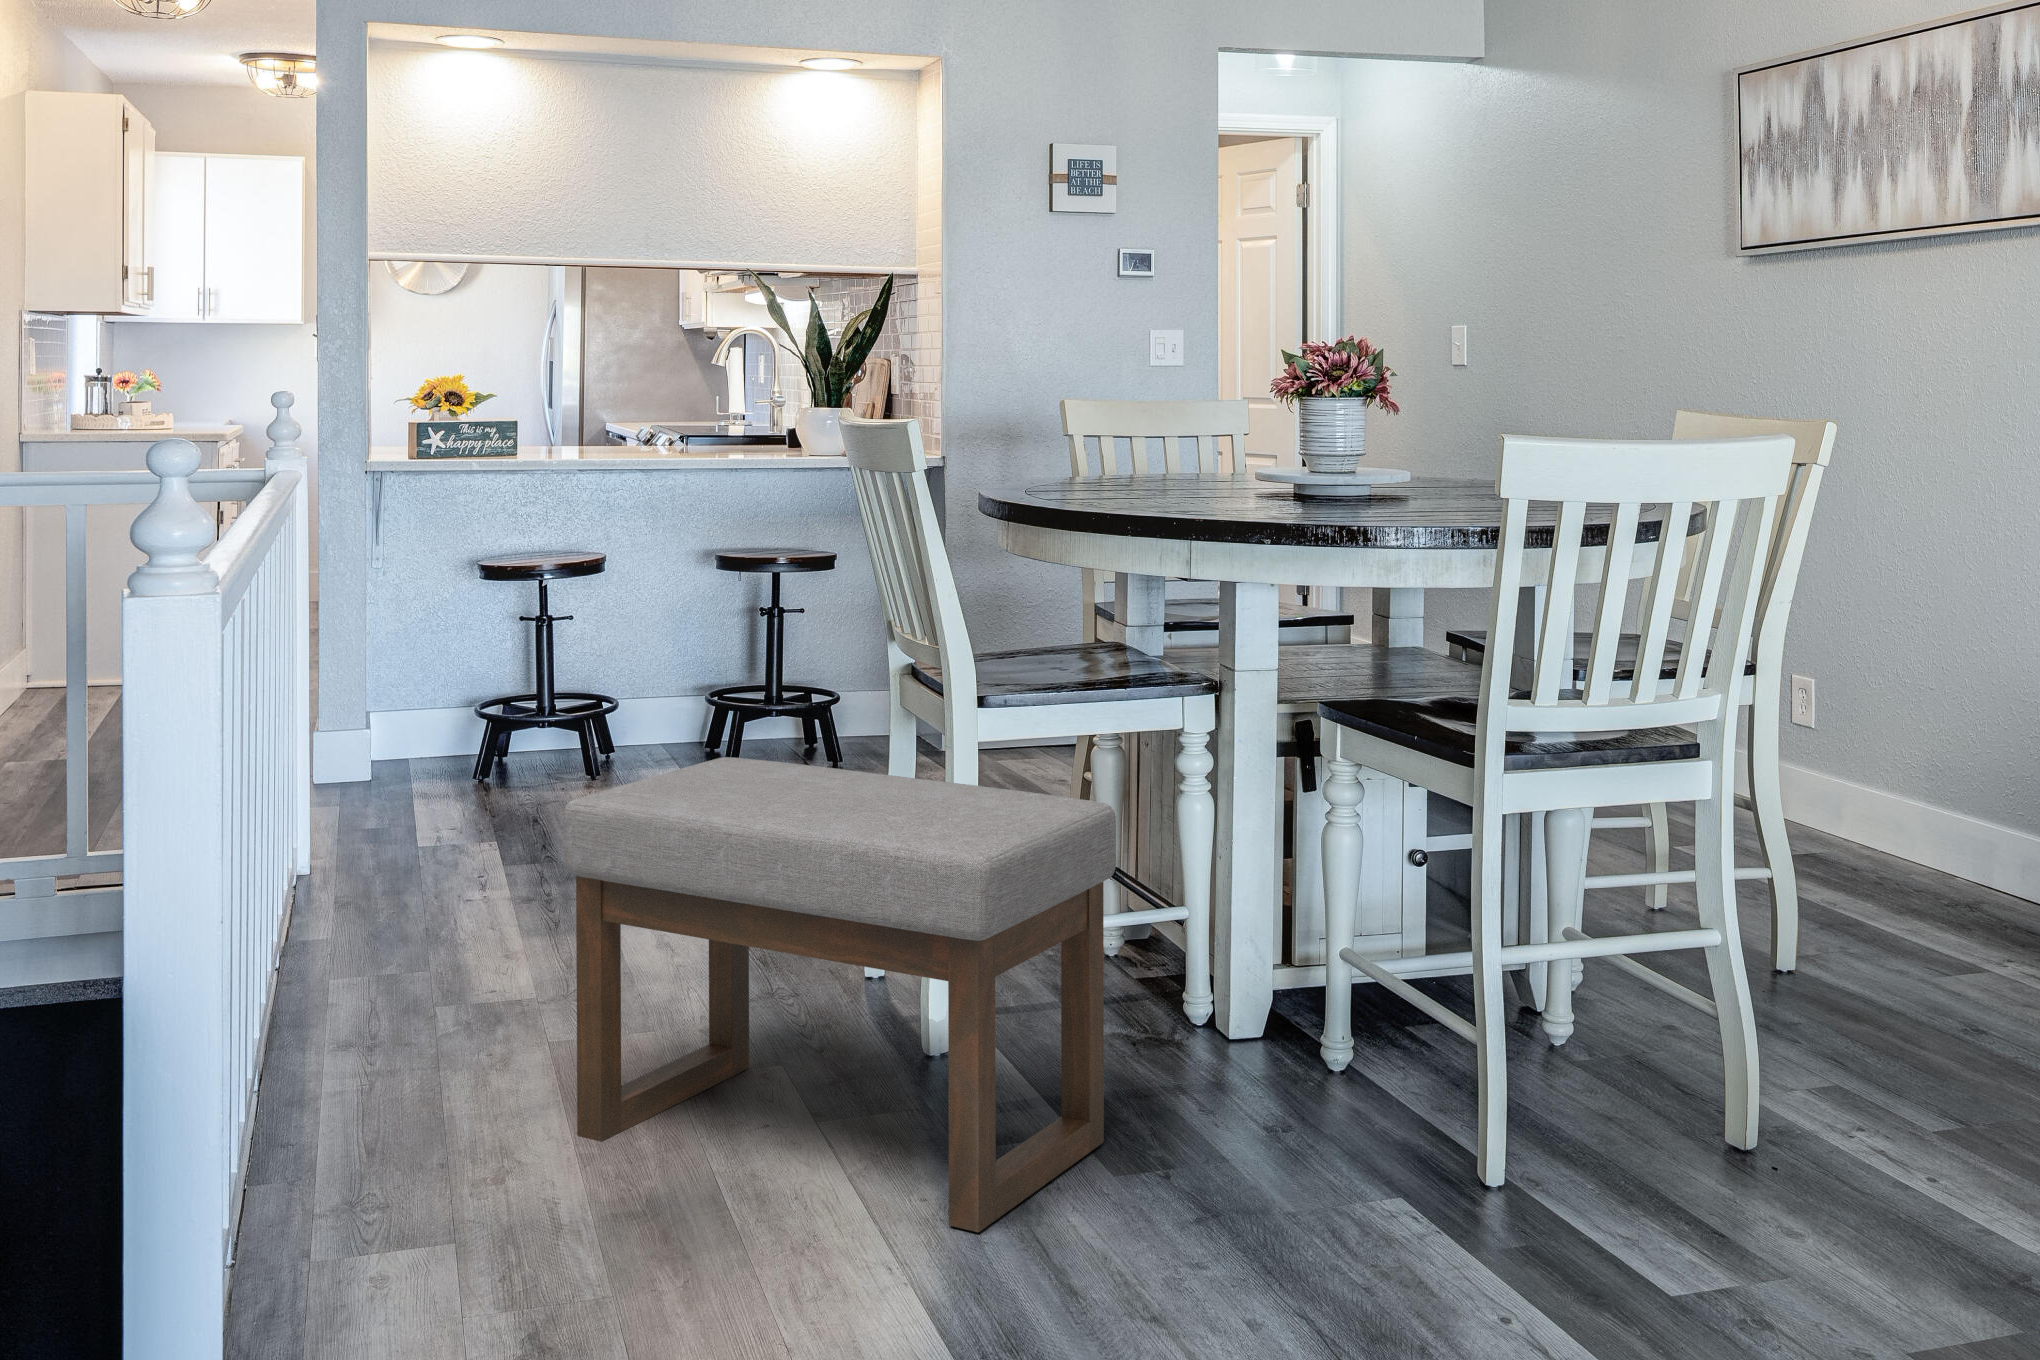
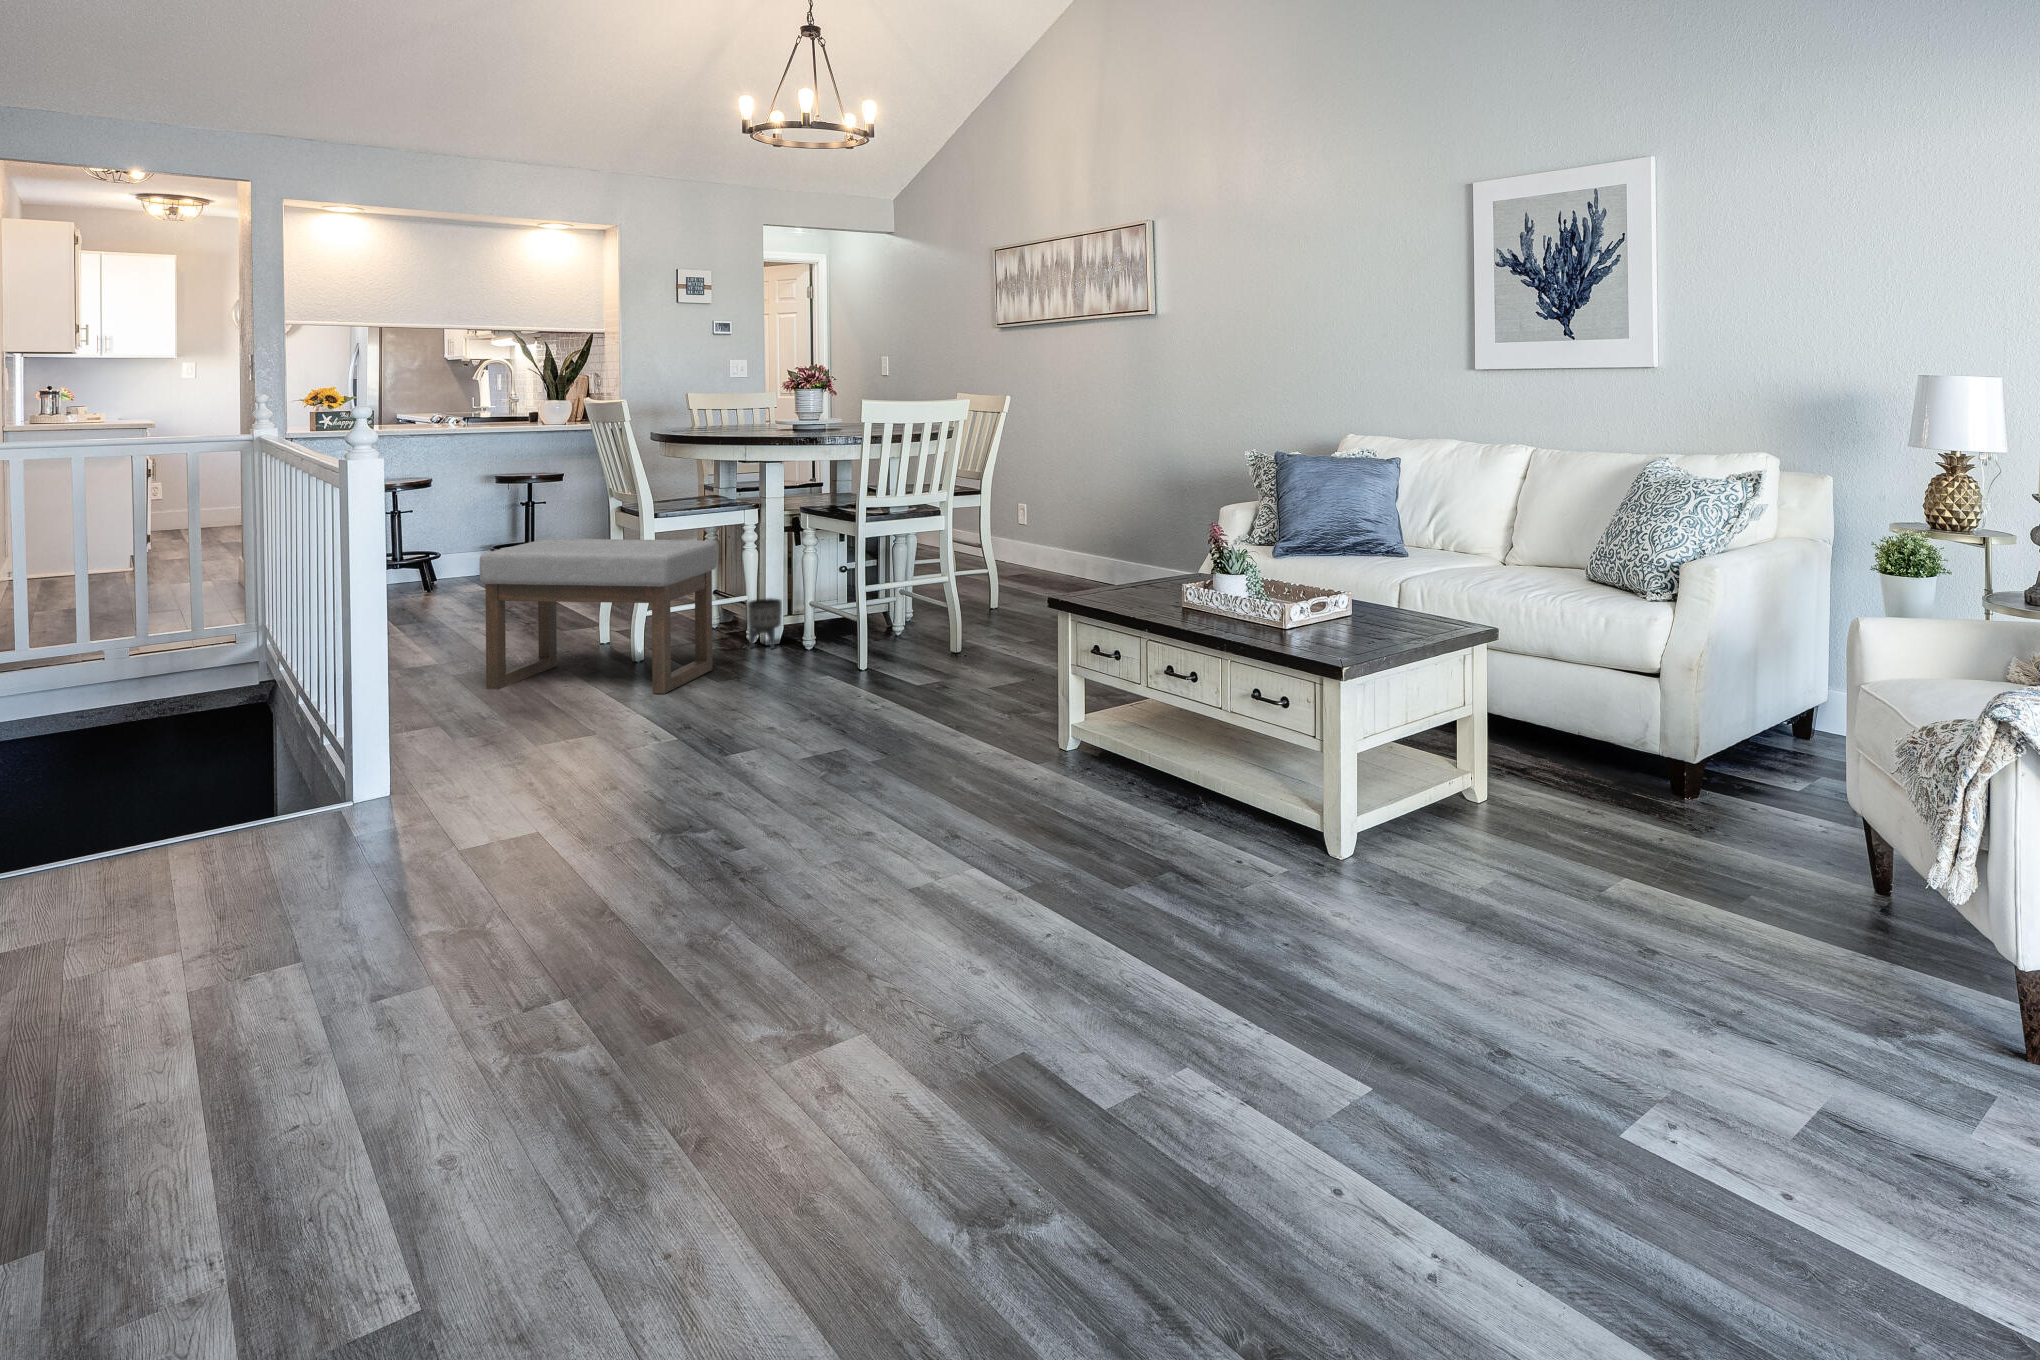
planter: none [1190,934,1276,1073] -> present [747,598,782,649]

